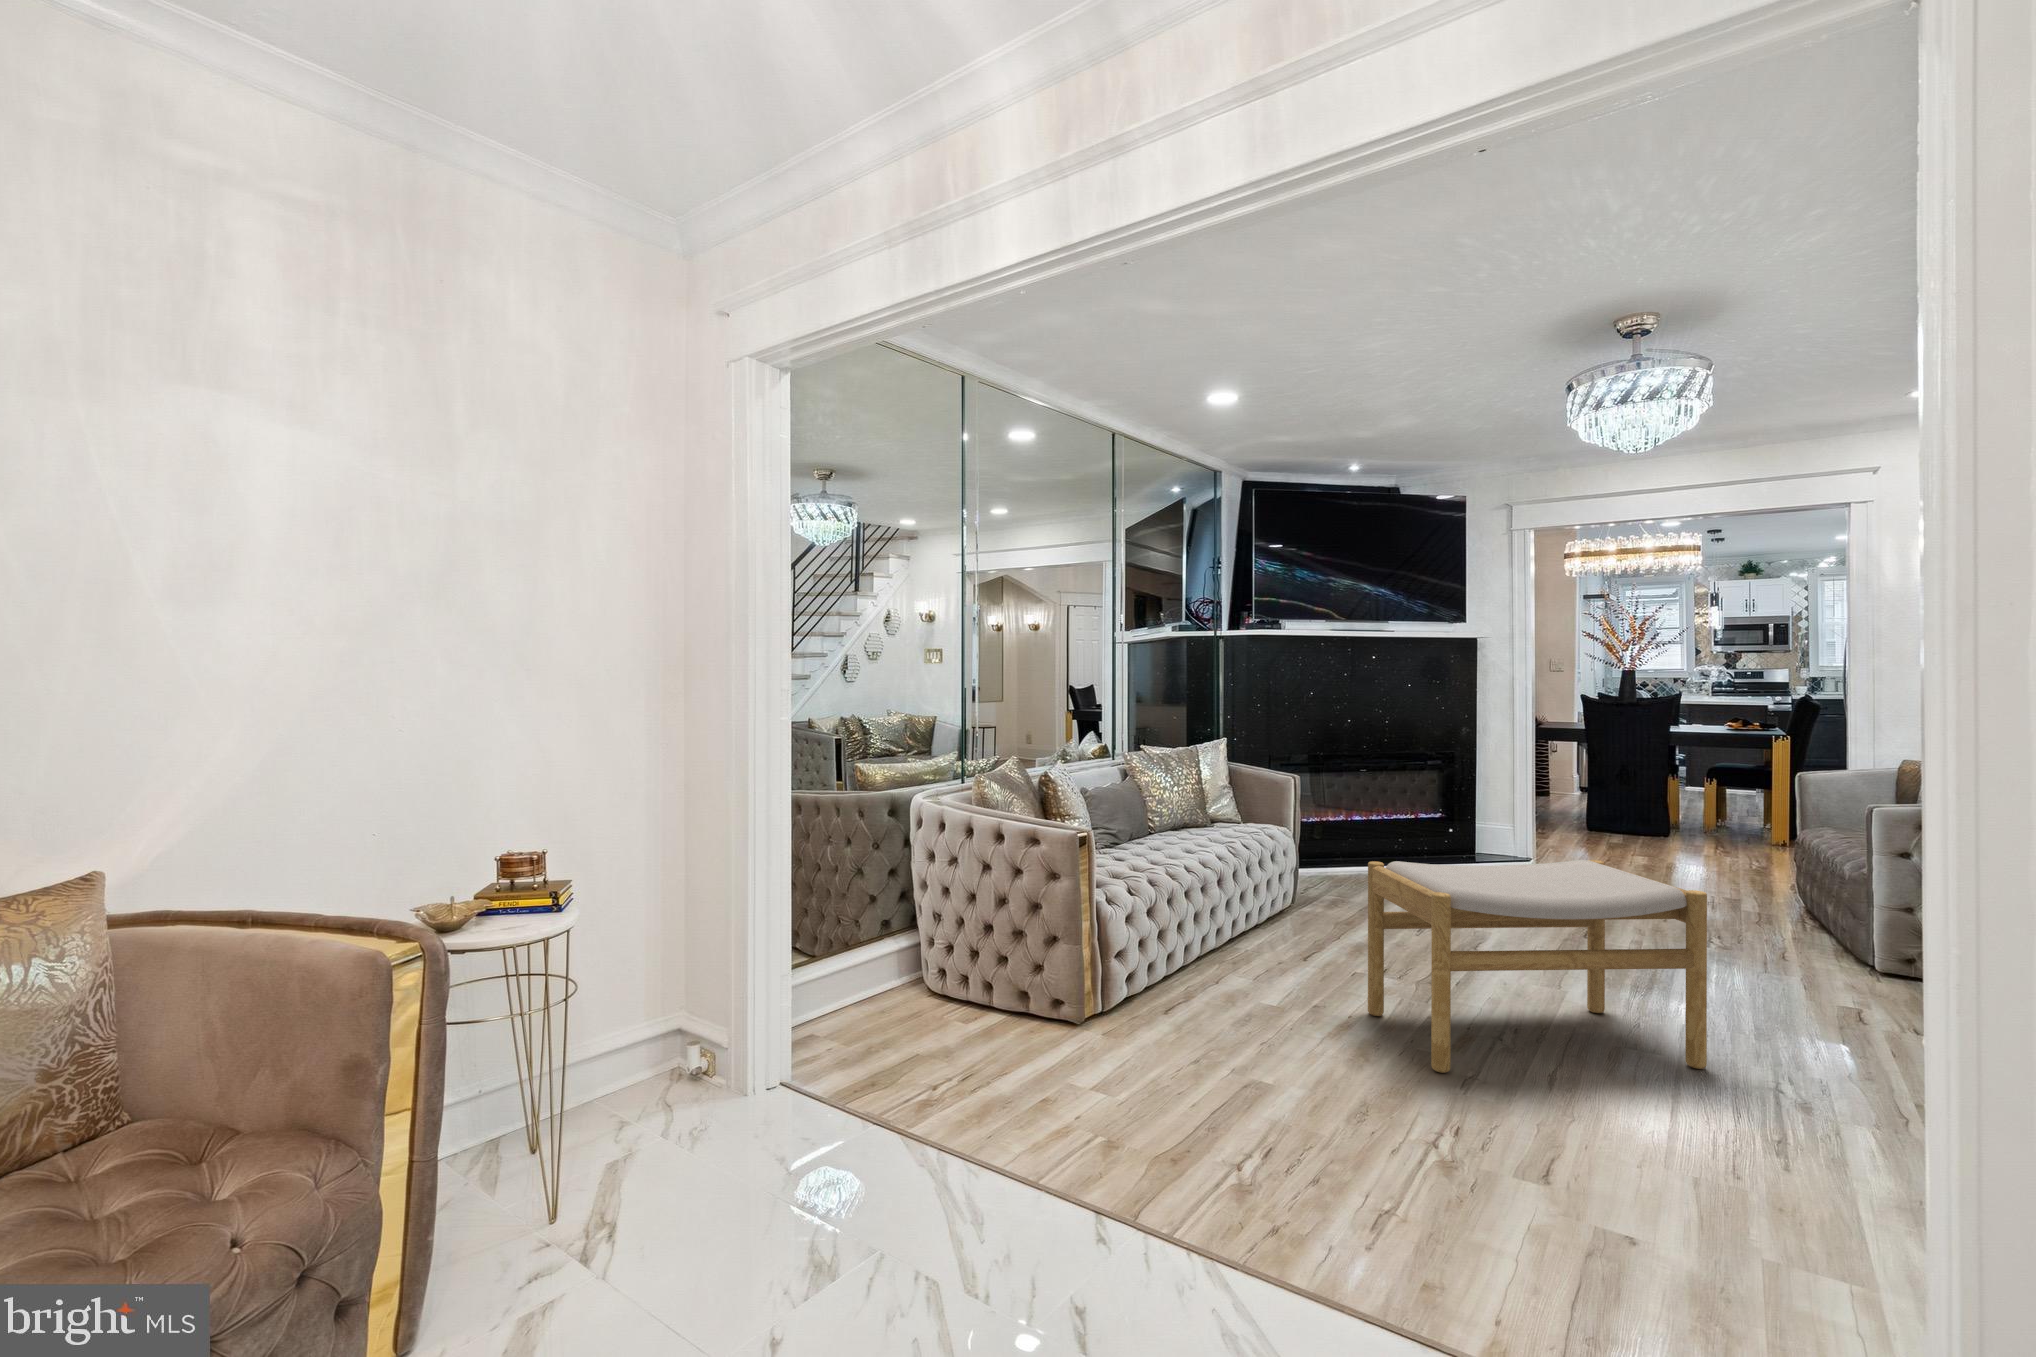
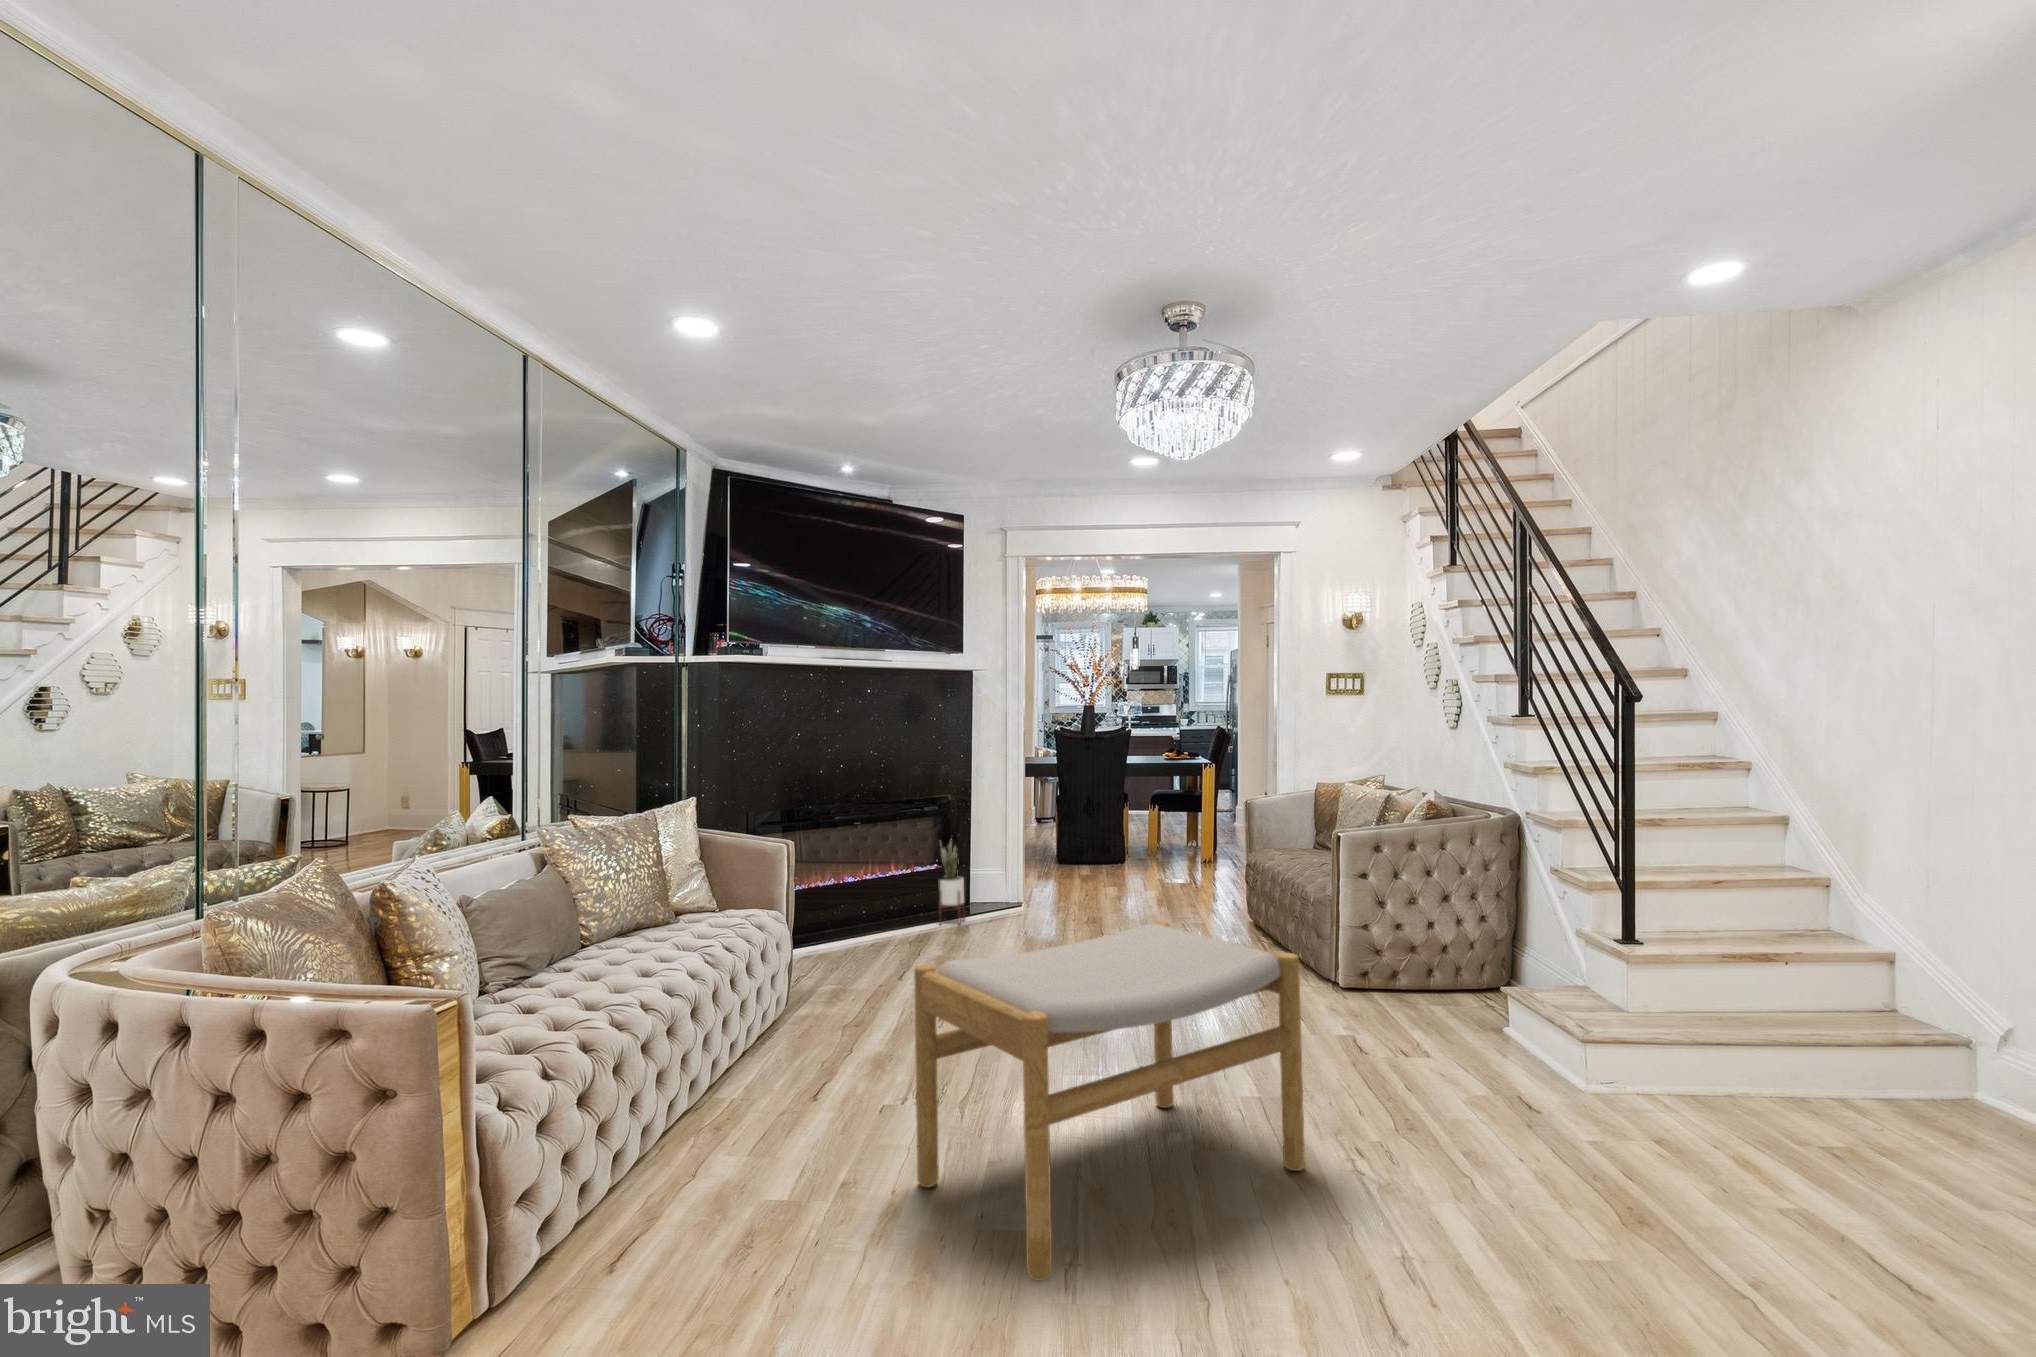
potted plant: none [1440,790,1466,869] -> present [939,841,965,920]

